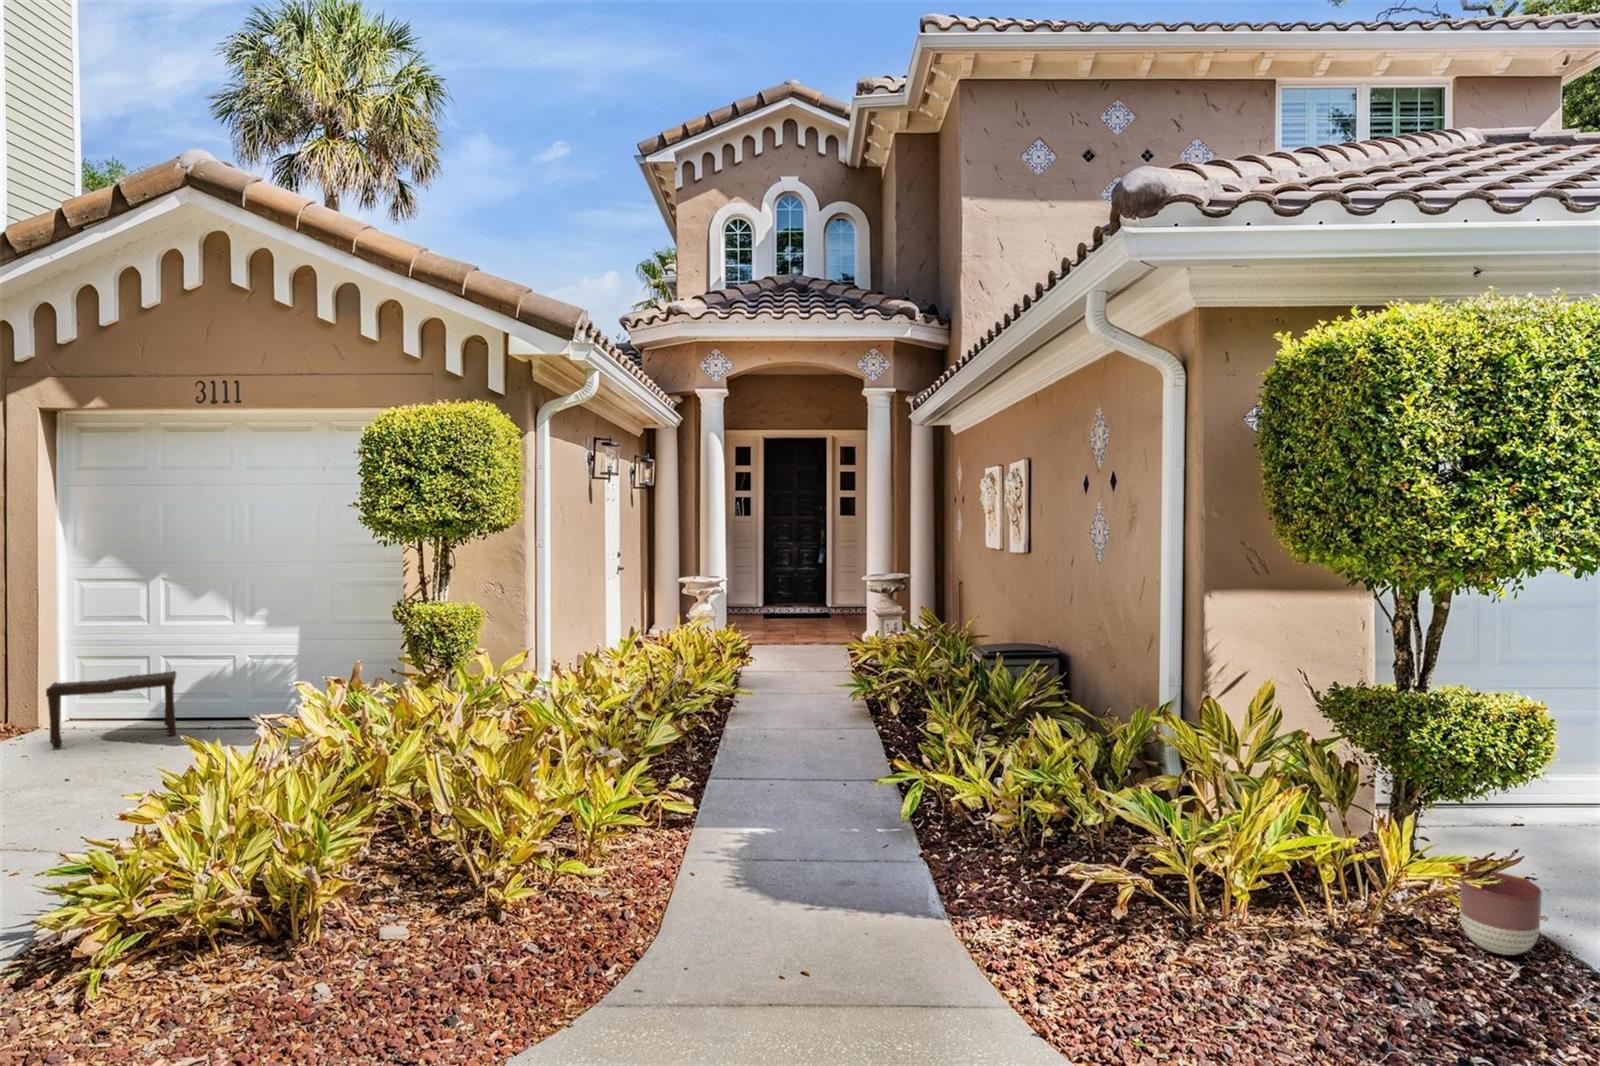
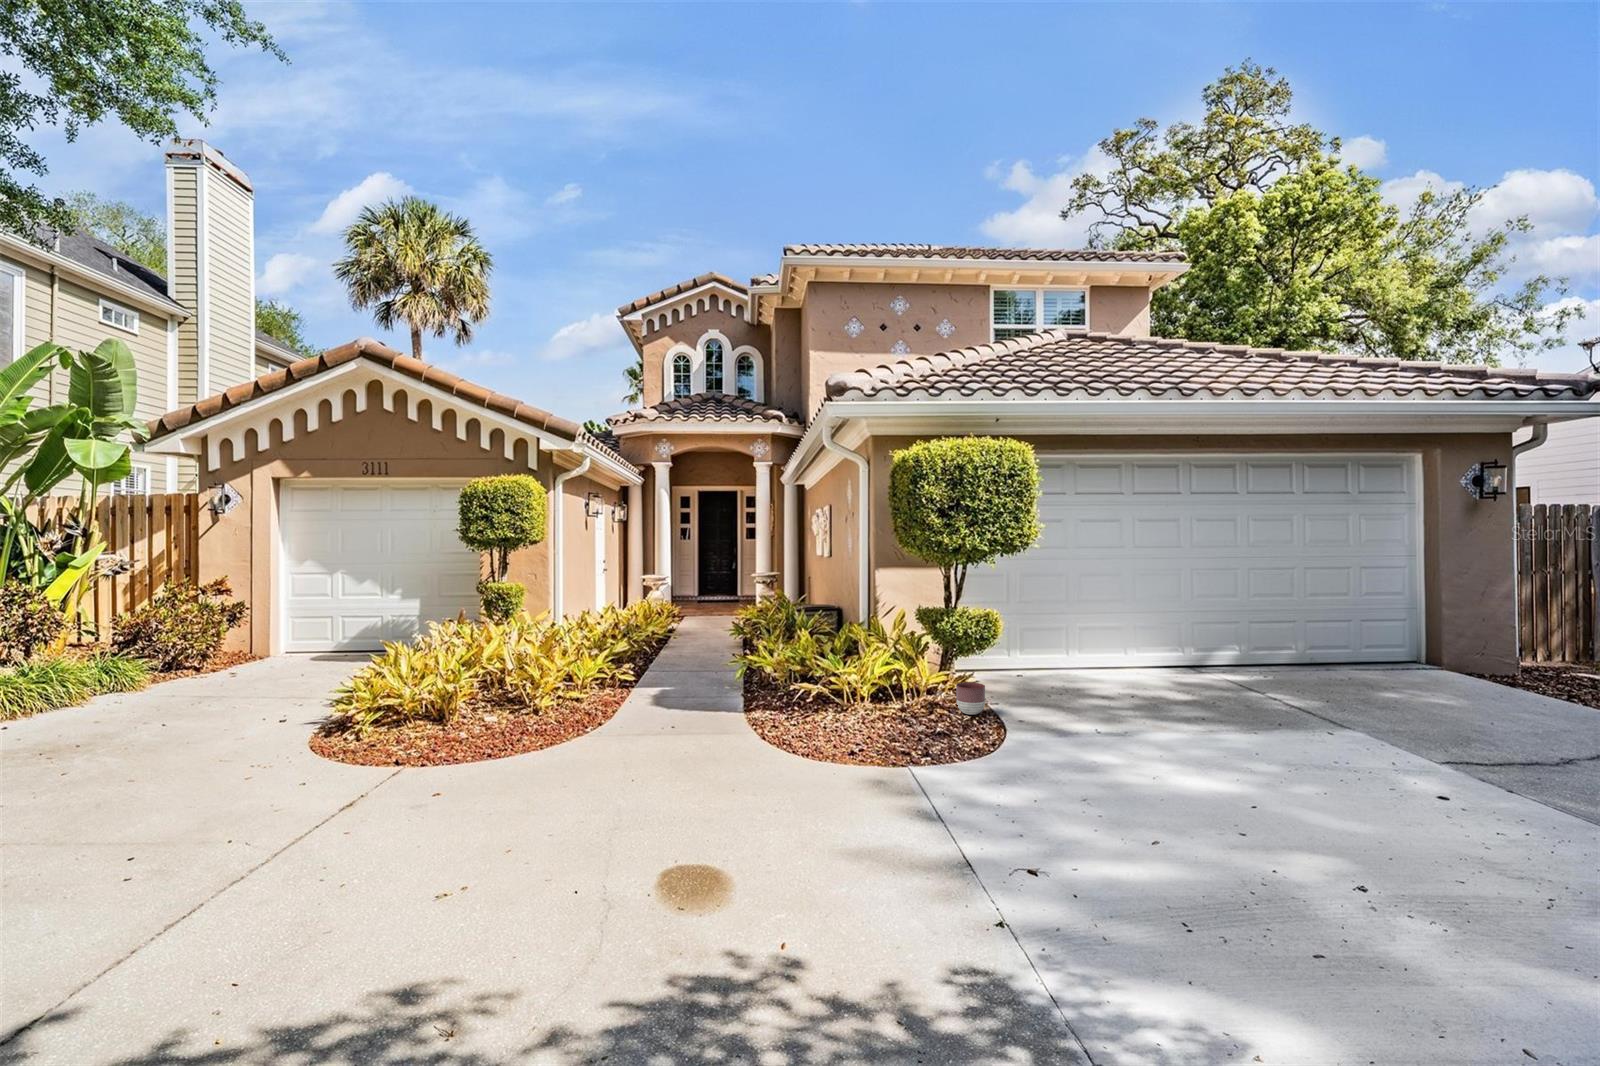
bench: present [46,671,176,749] -> none [277,625,349,667]

